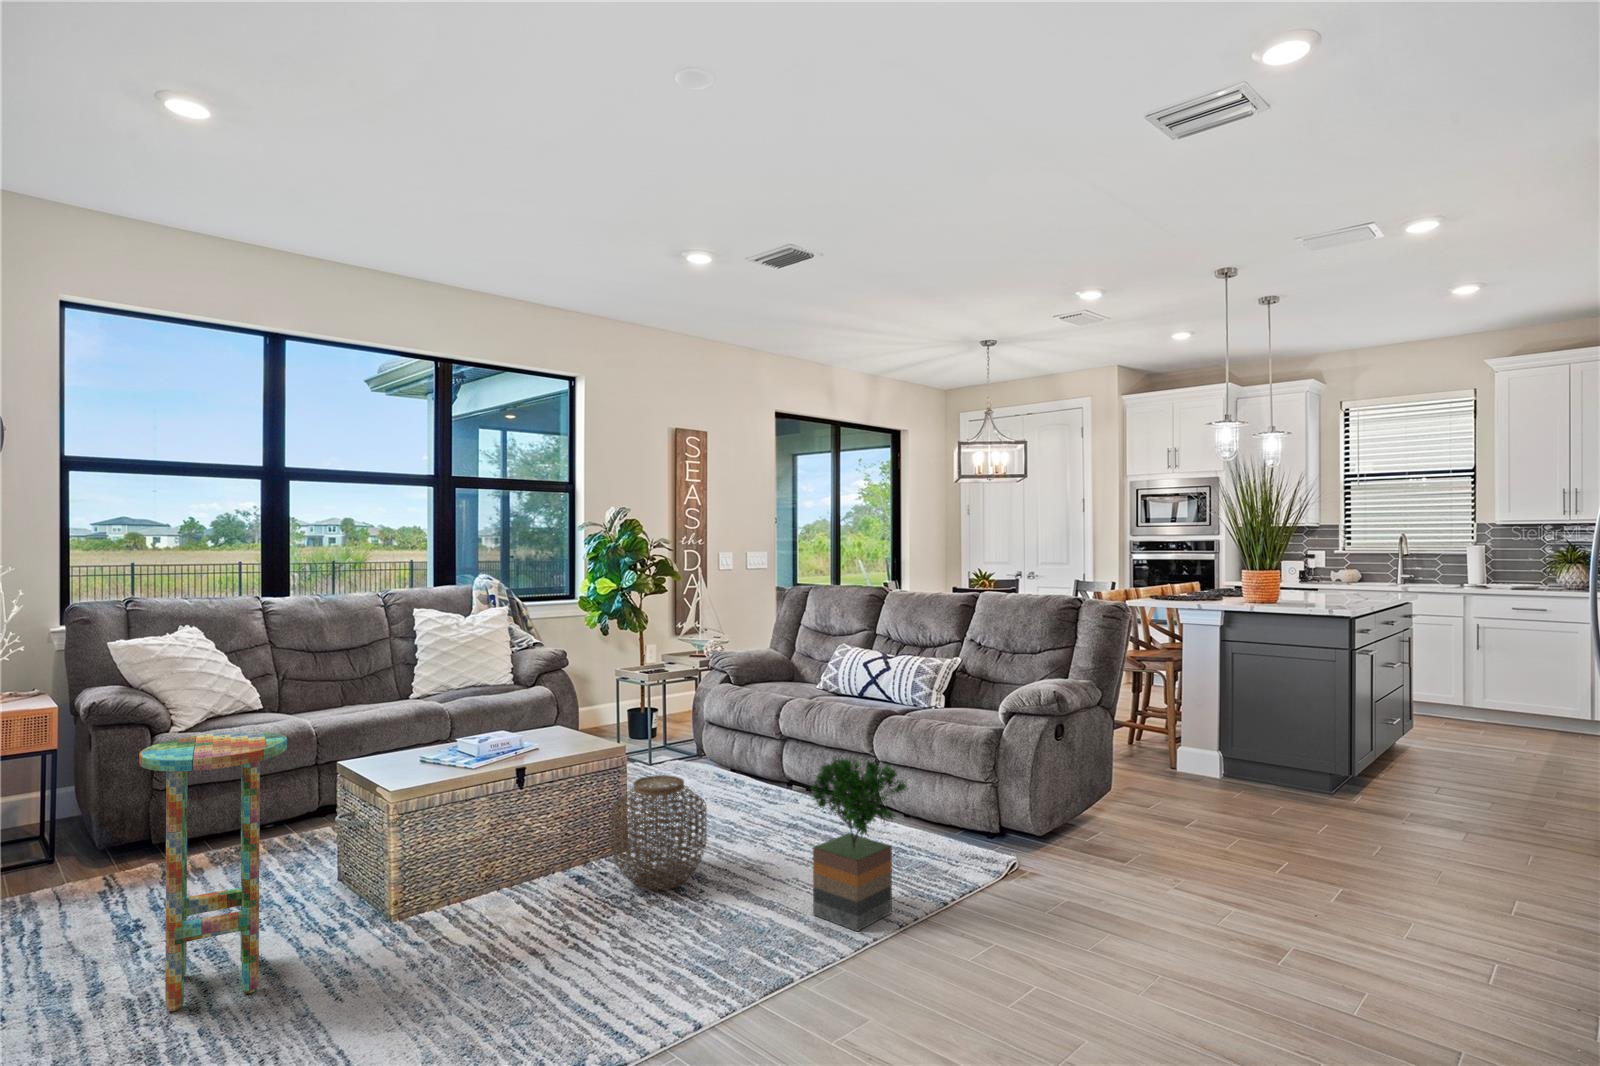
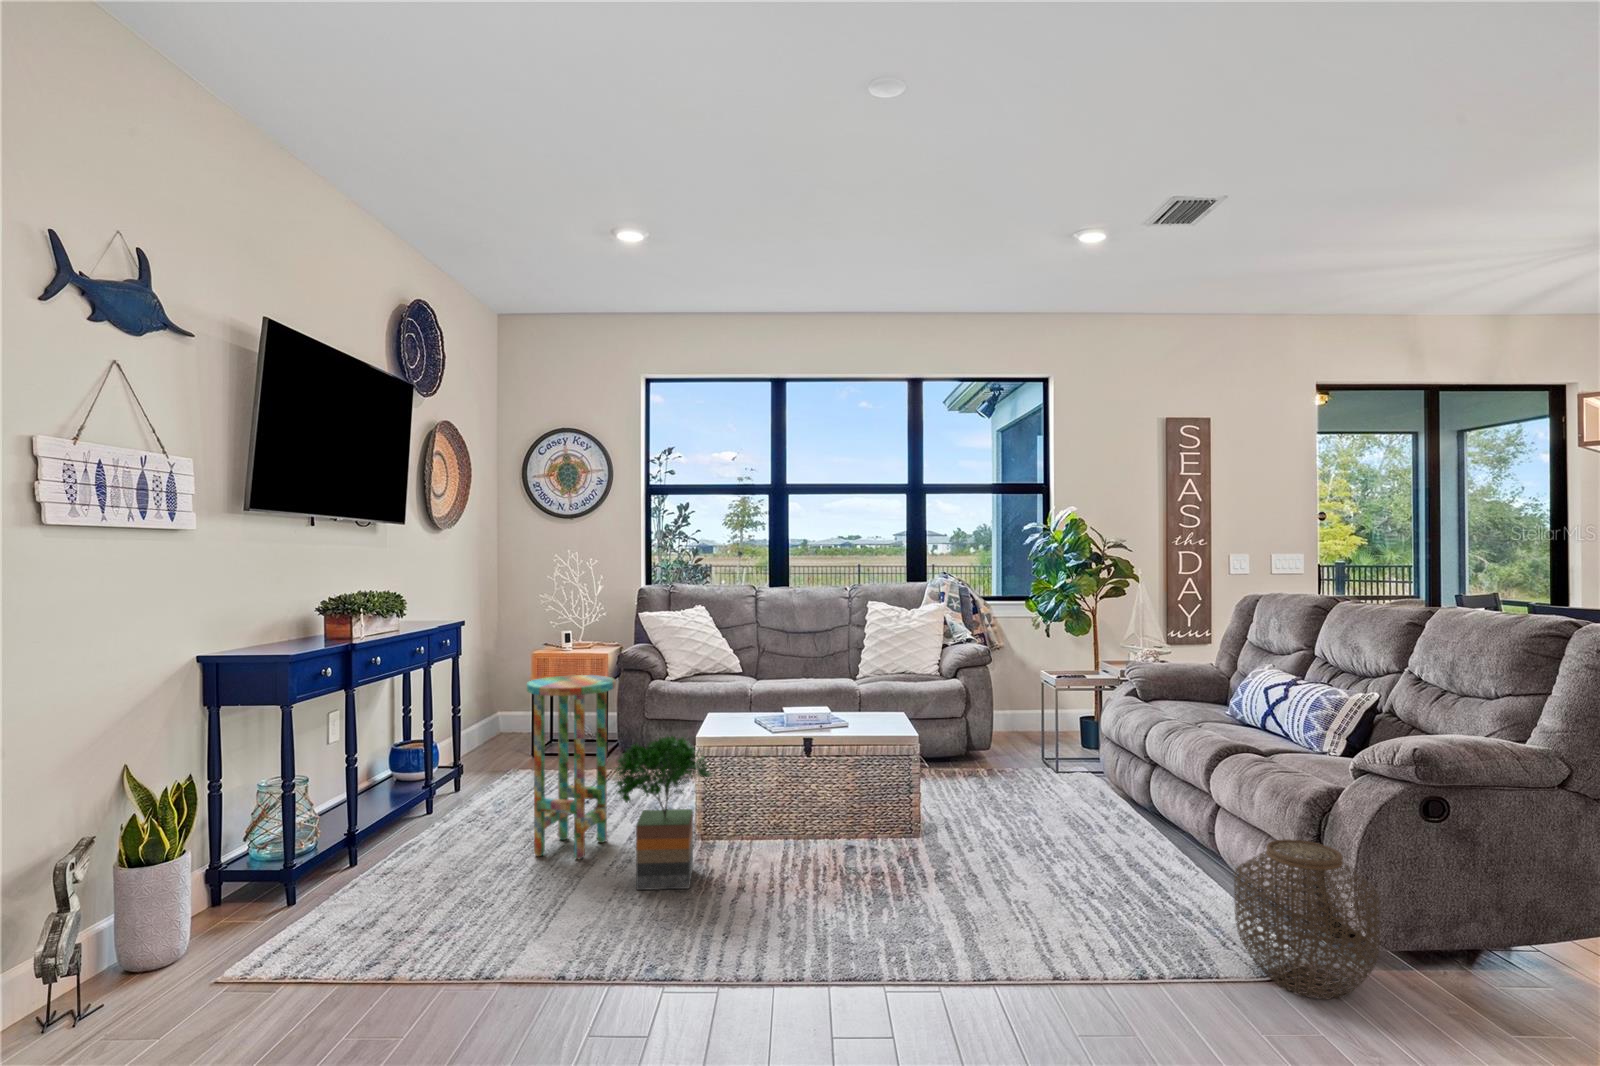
potted tree: present [812,759,908,931] -> present [614,736,712,890]
woven basket: present [610,775,707,890] -> present [1234,839,1380,999]

